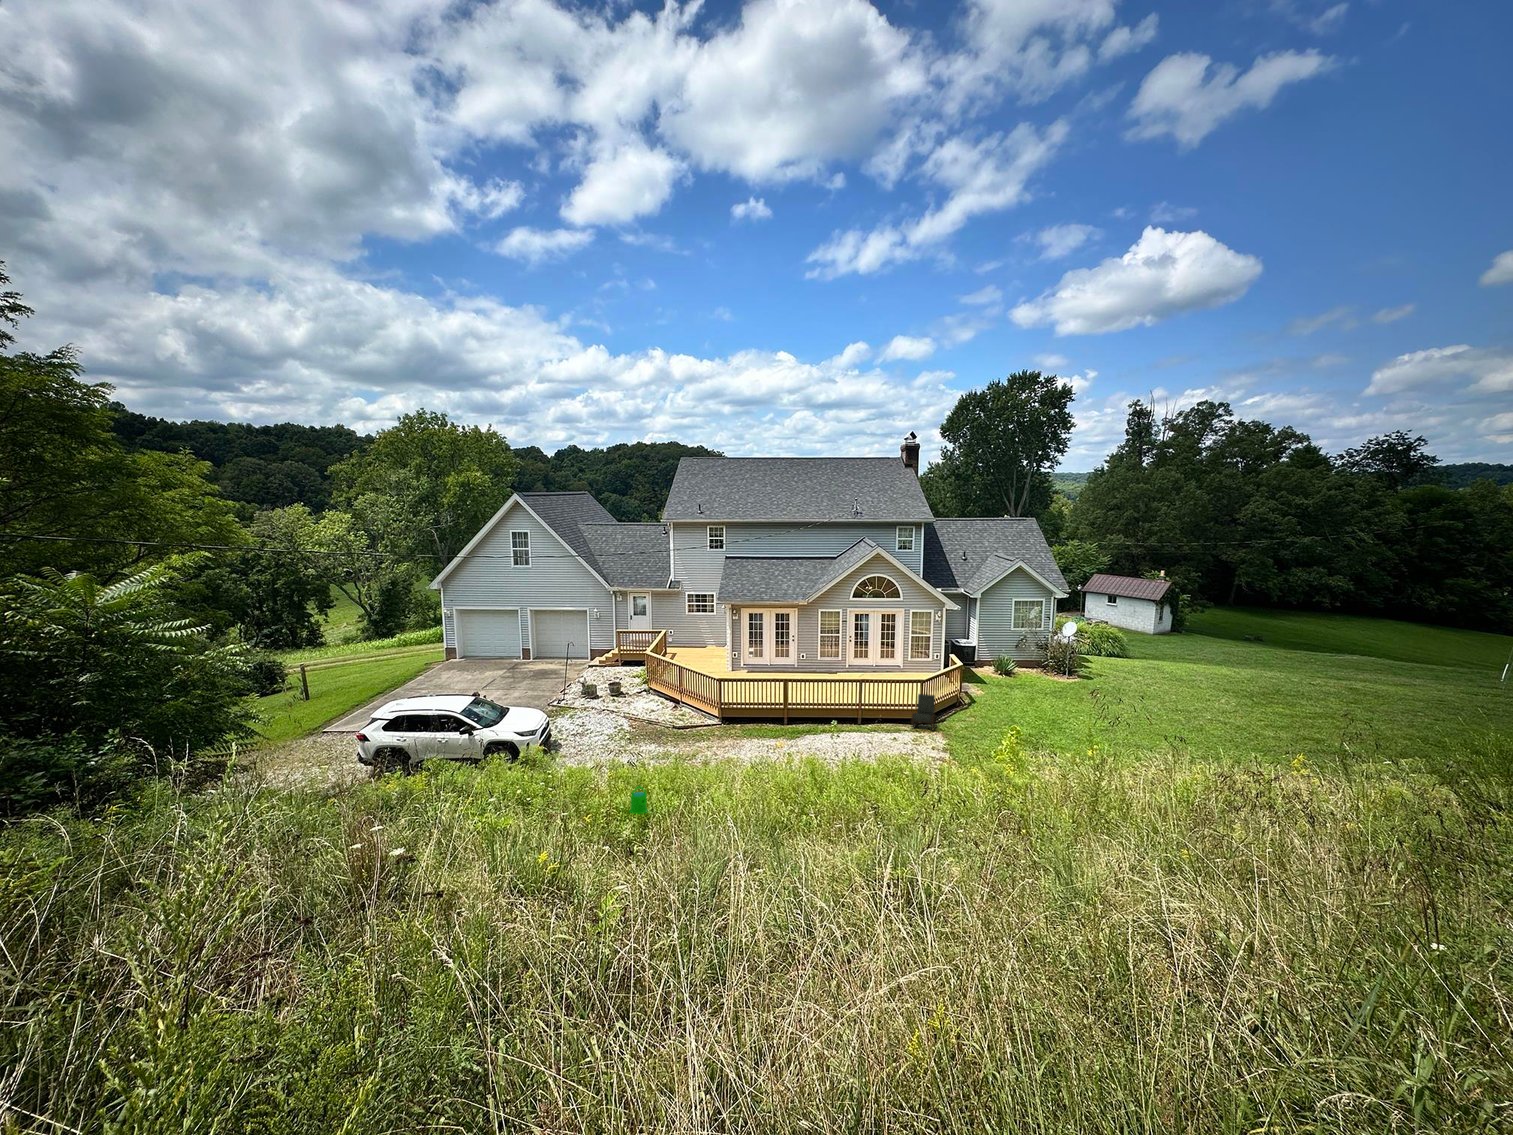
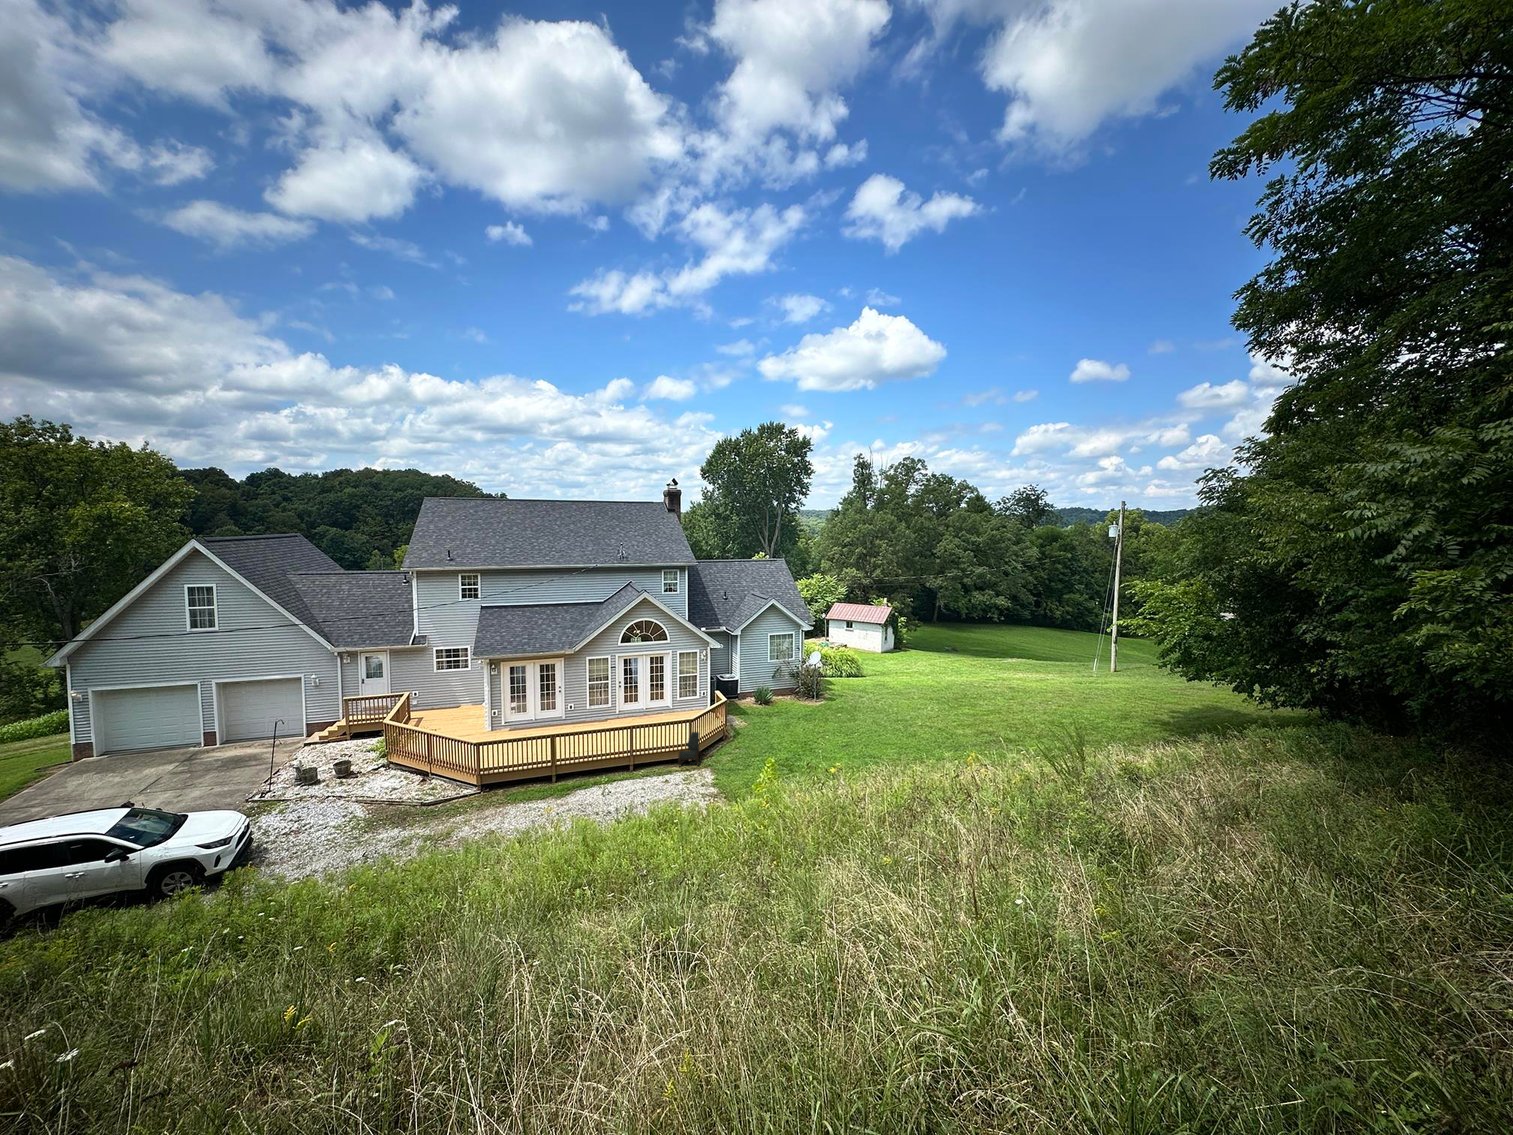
watering can: present [629,786,648,814] -> none [373,883,397,915]

